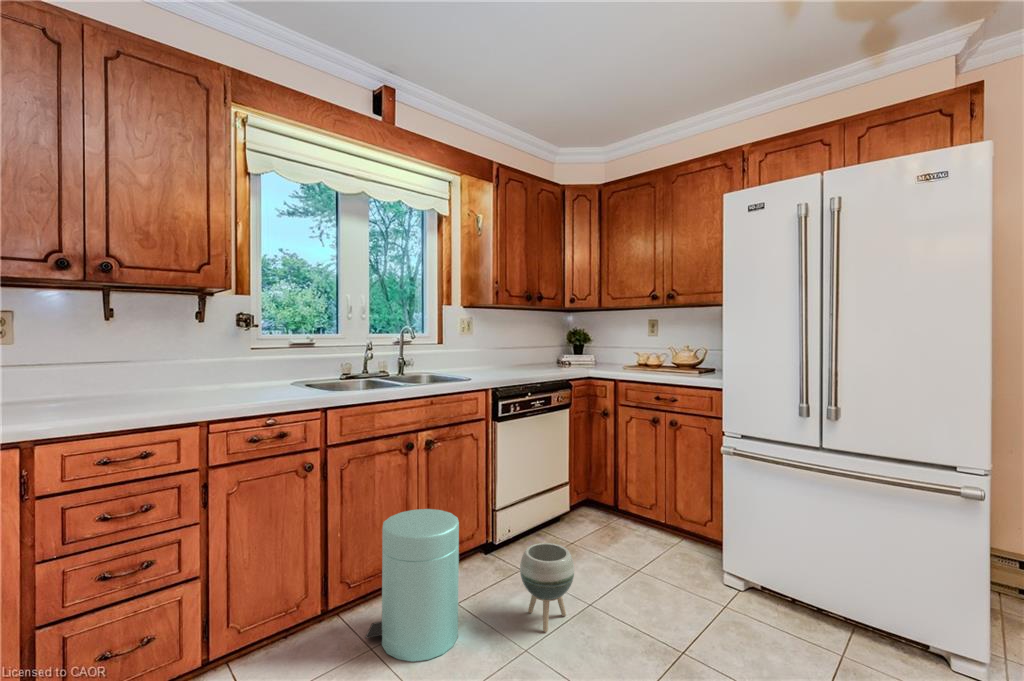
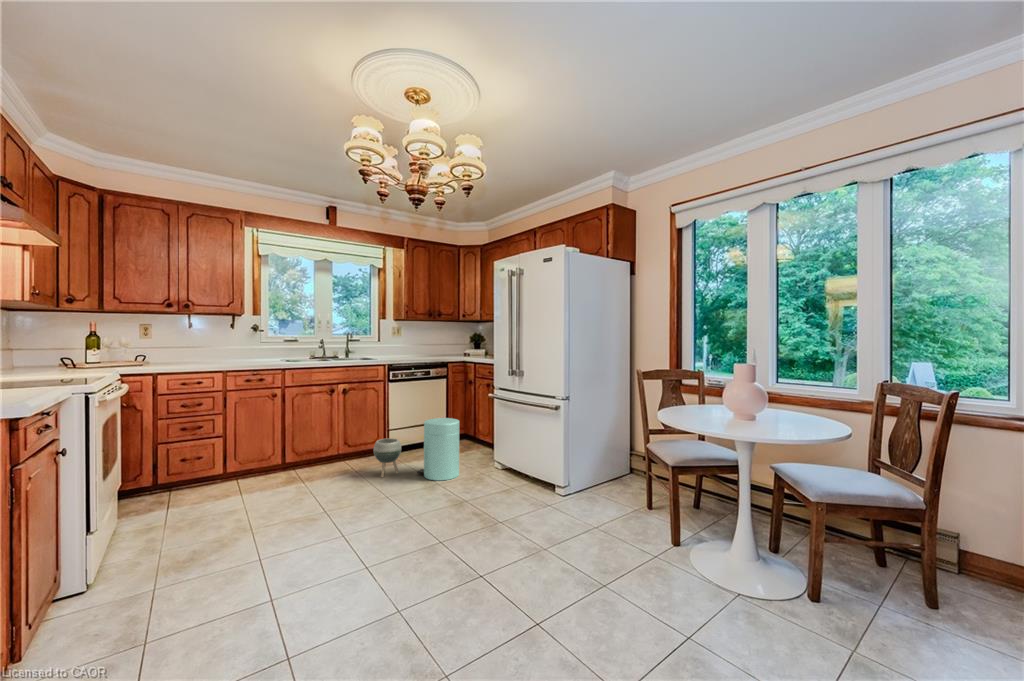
trash can: present [366,509,459,661] -> present [417,418,459,480]

